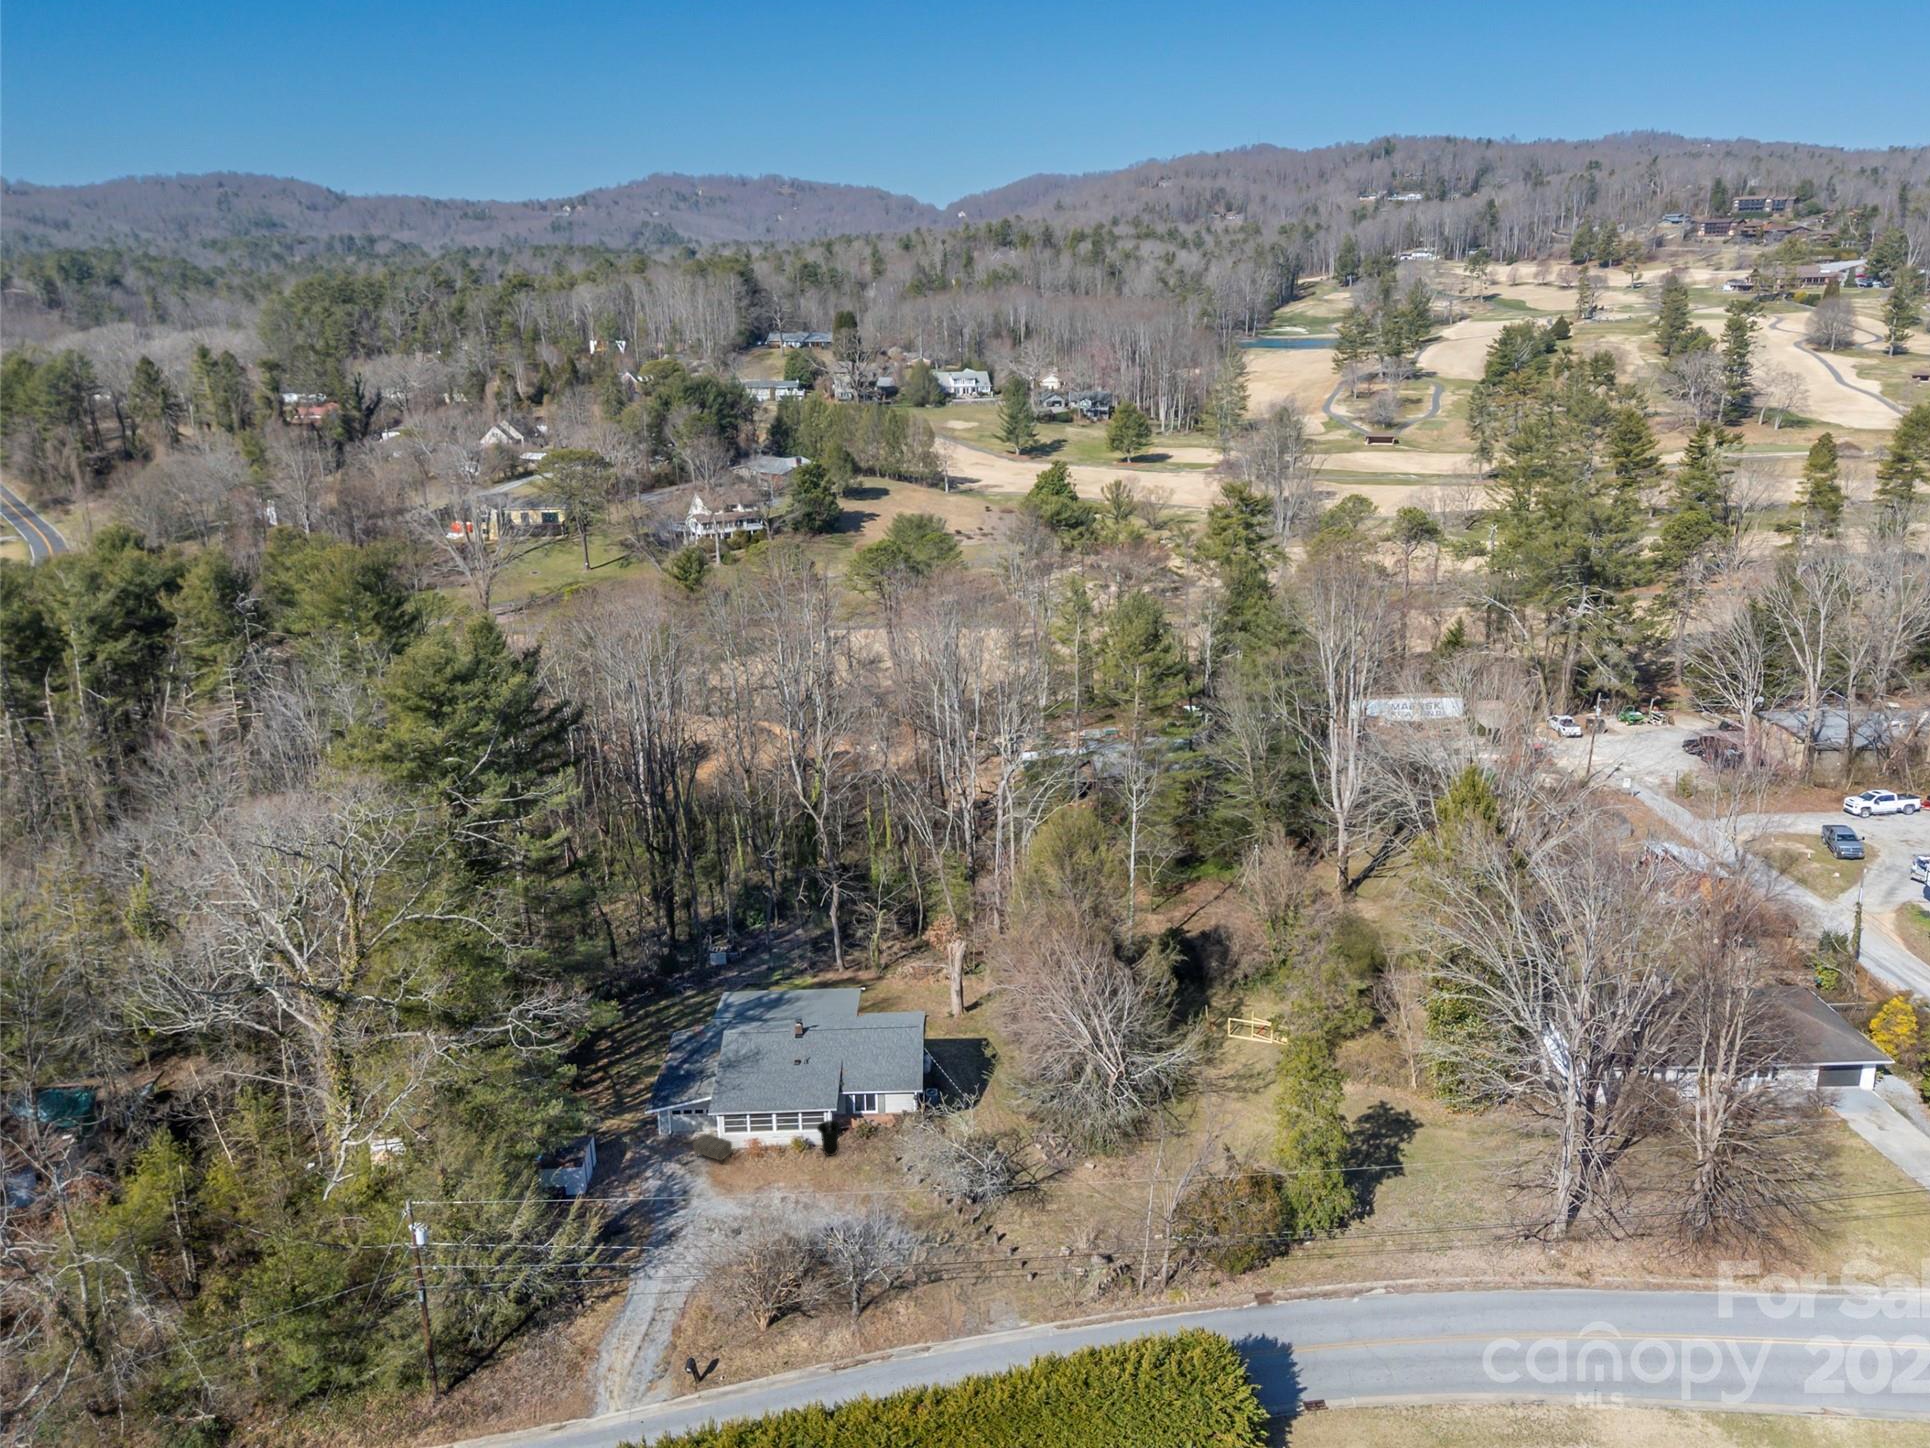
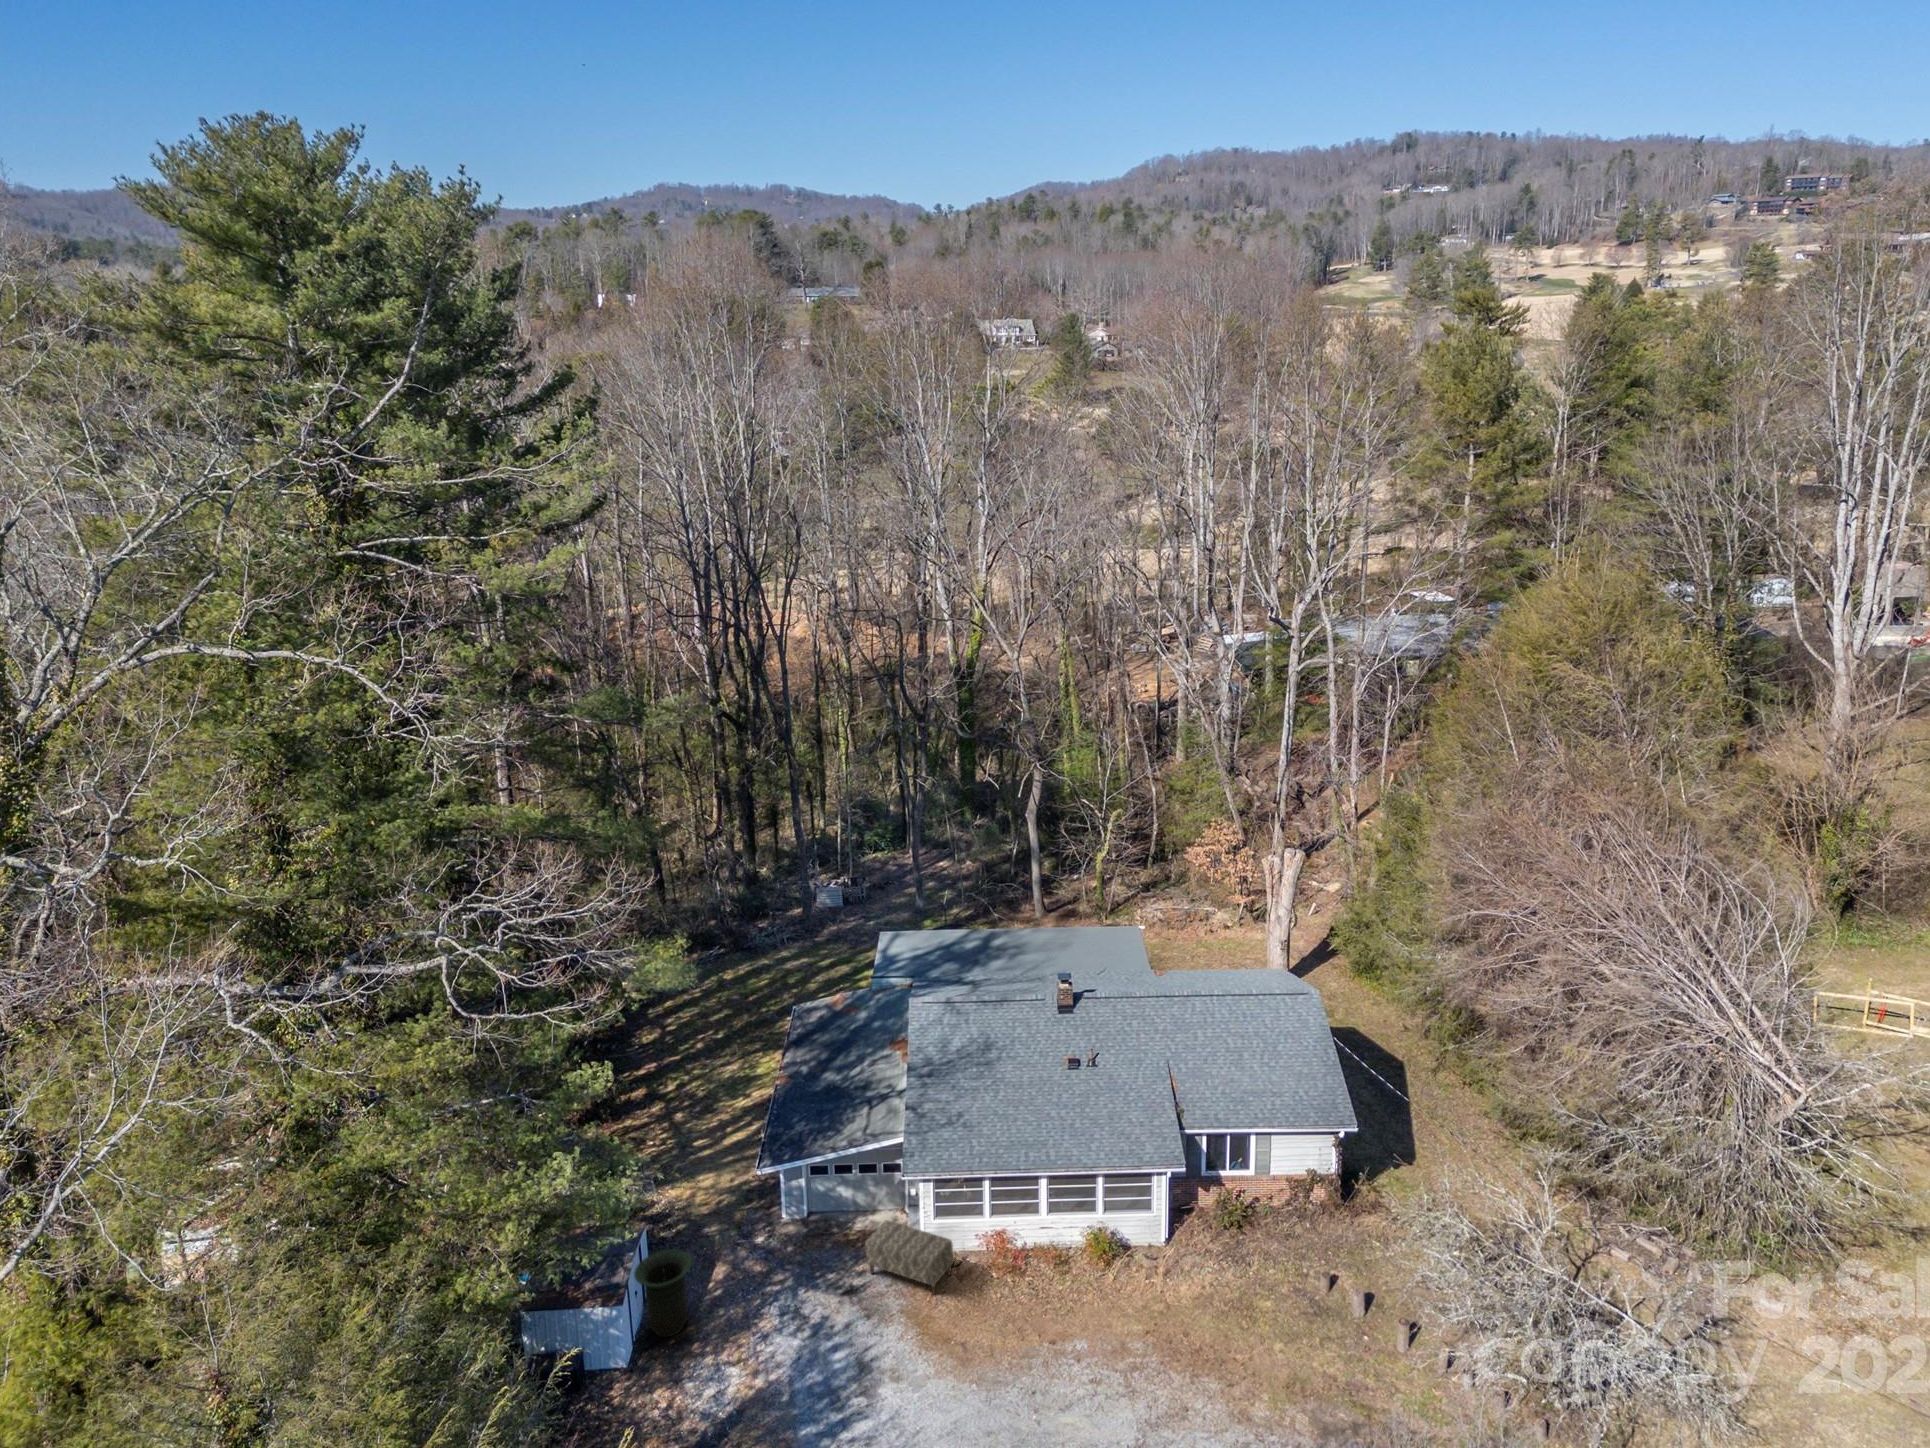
trash can: present [817,1120,841,1156] -> present [634,1249,692,1337]

